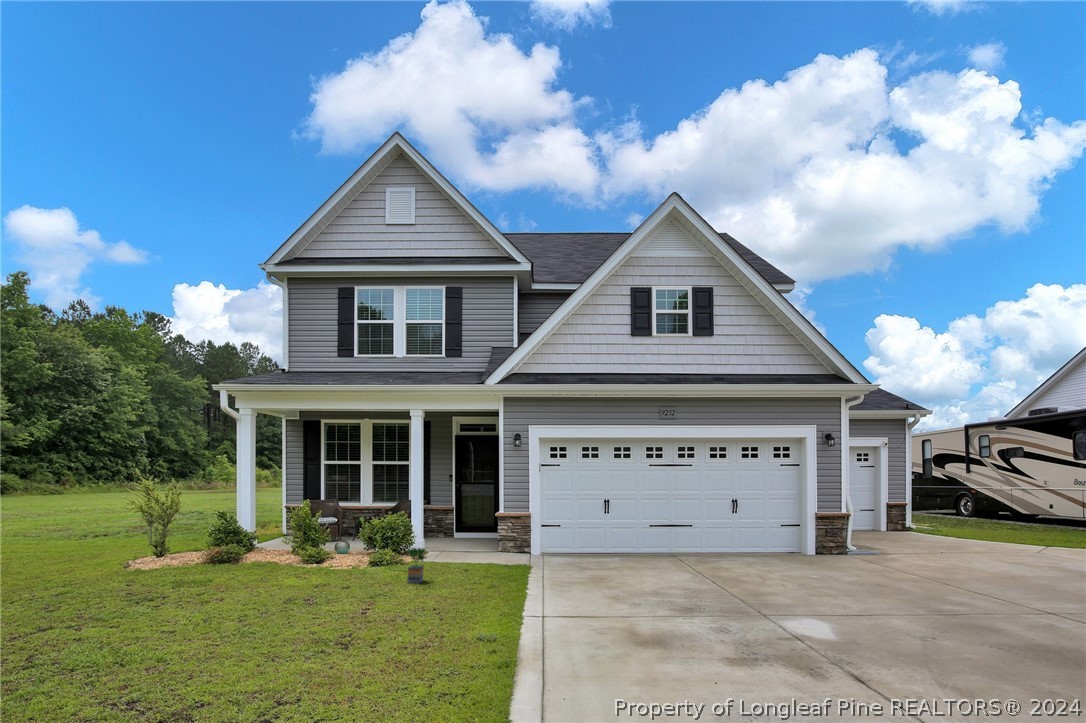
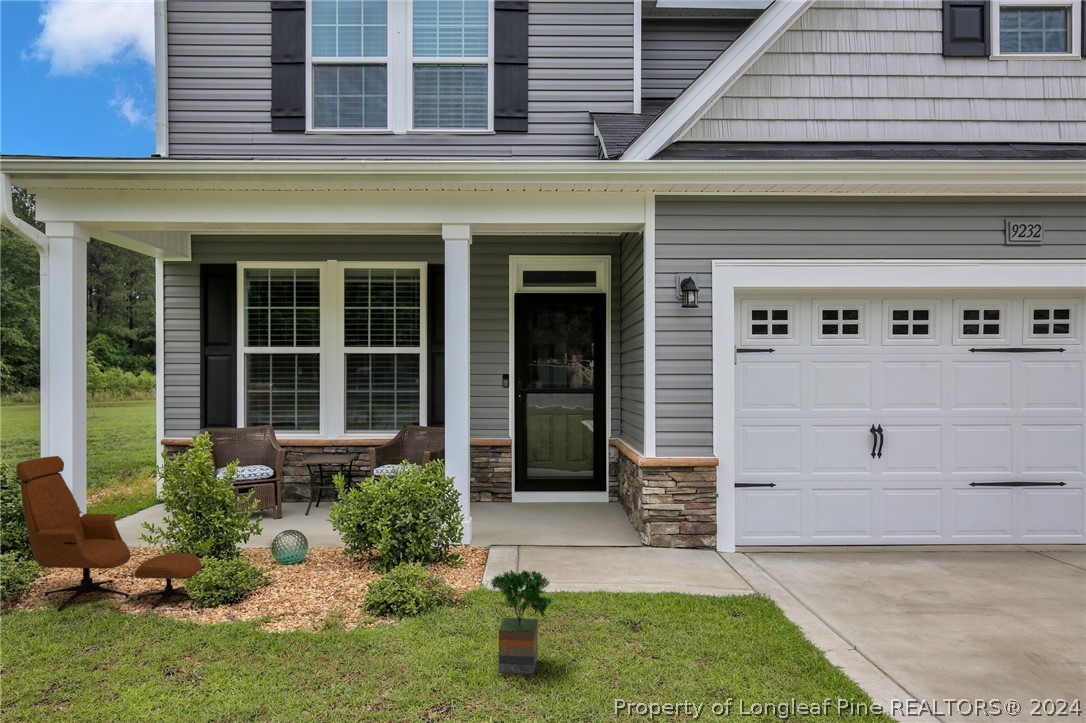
lounge chair: none [237,509,305,569] -> present [16,456,202,612]

